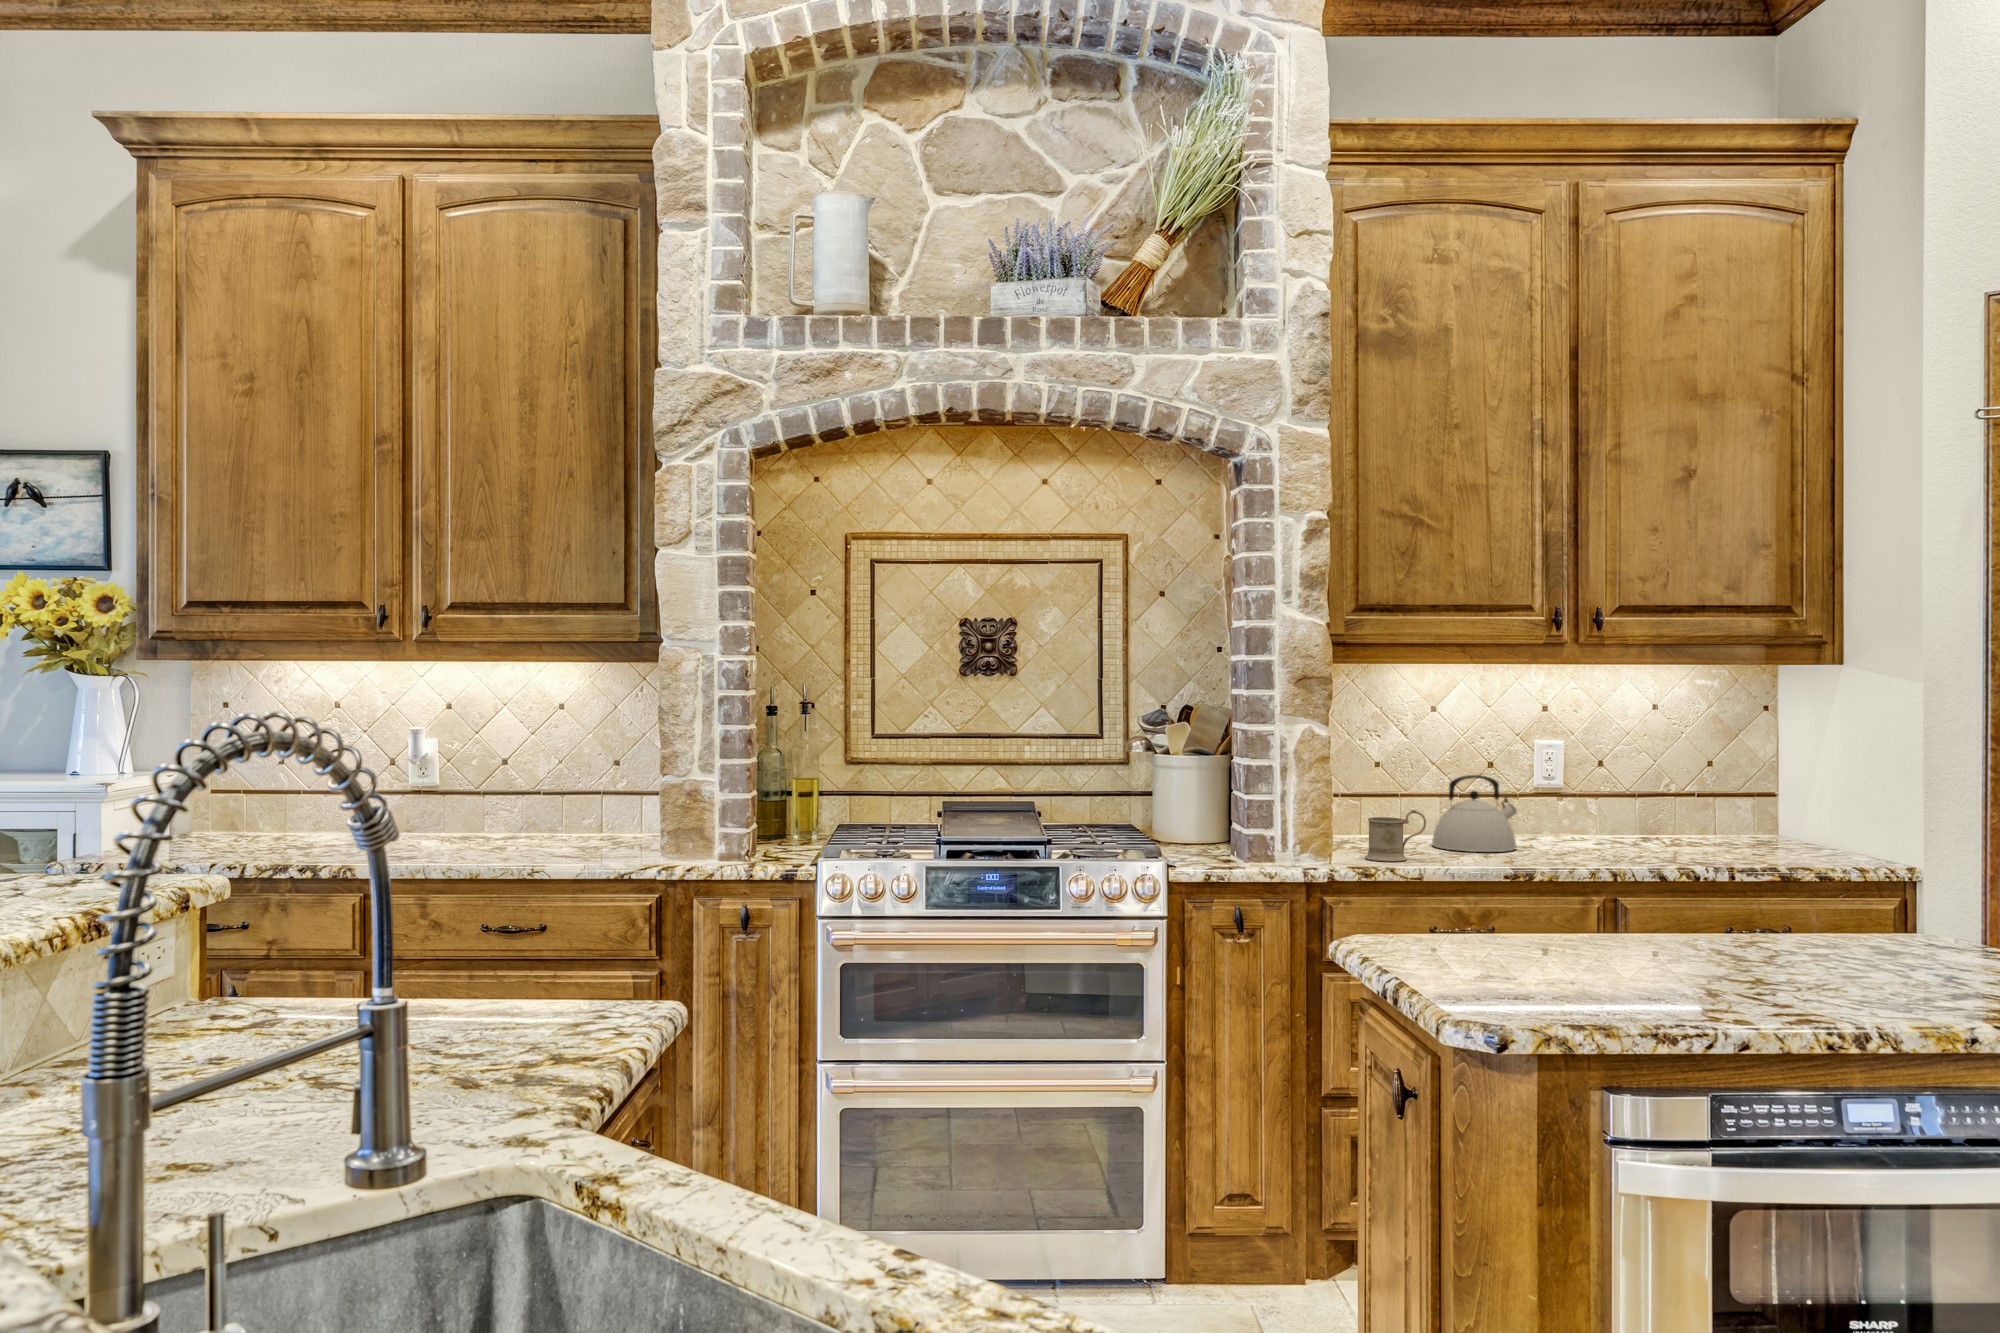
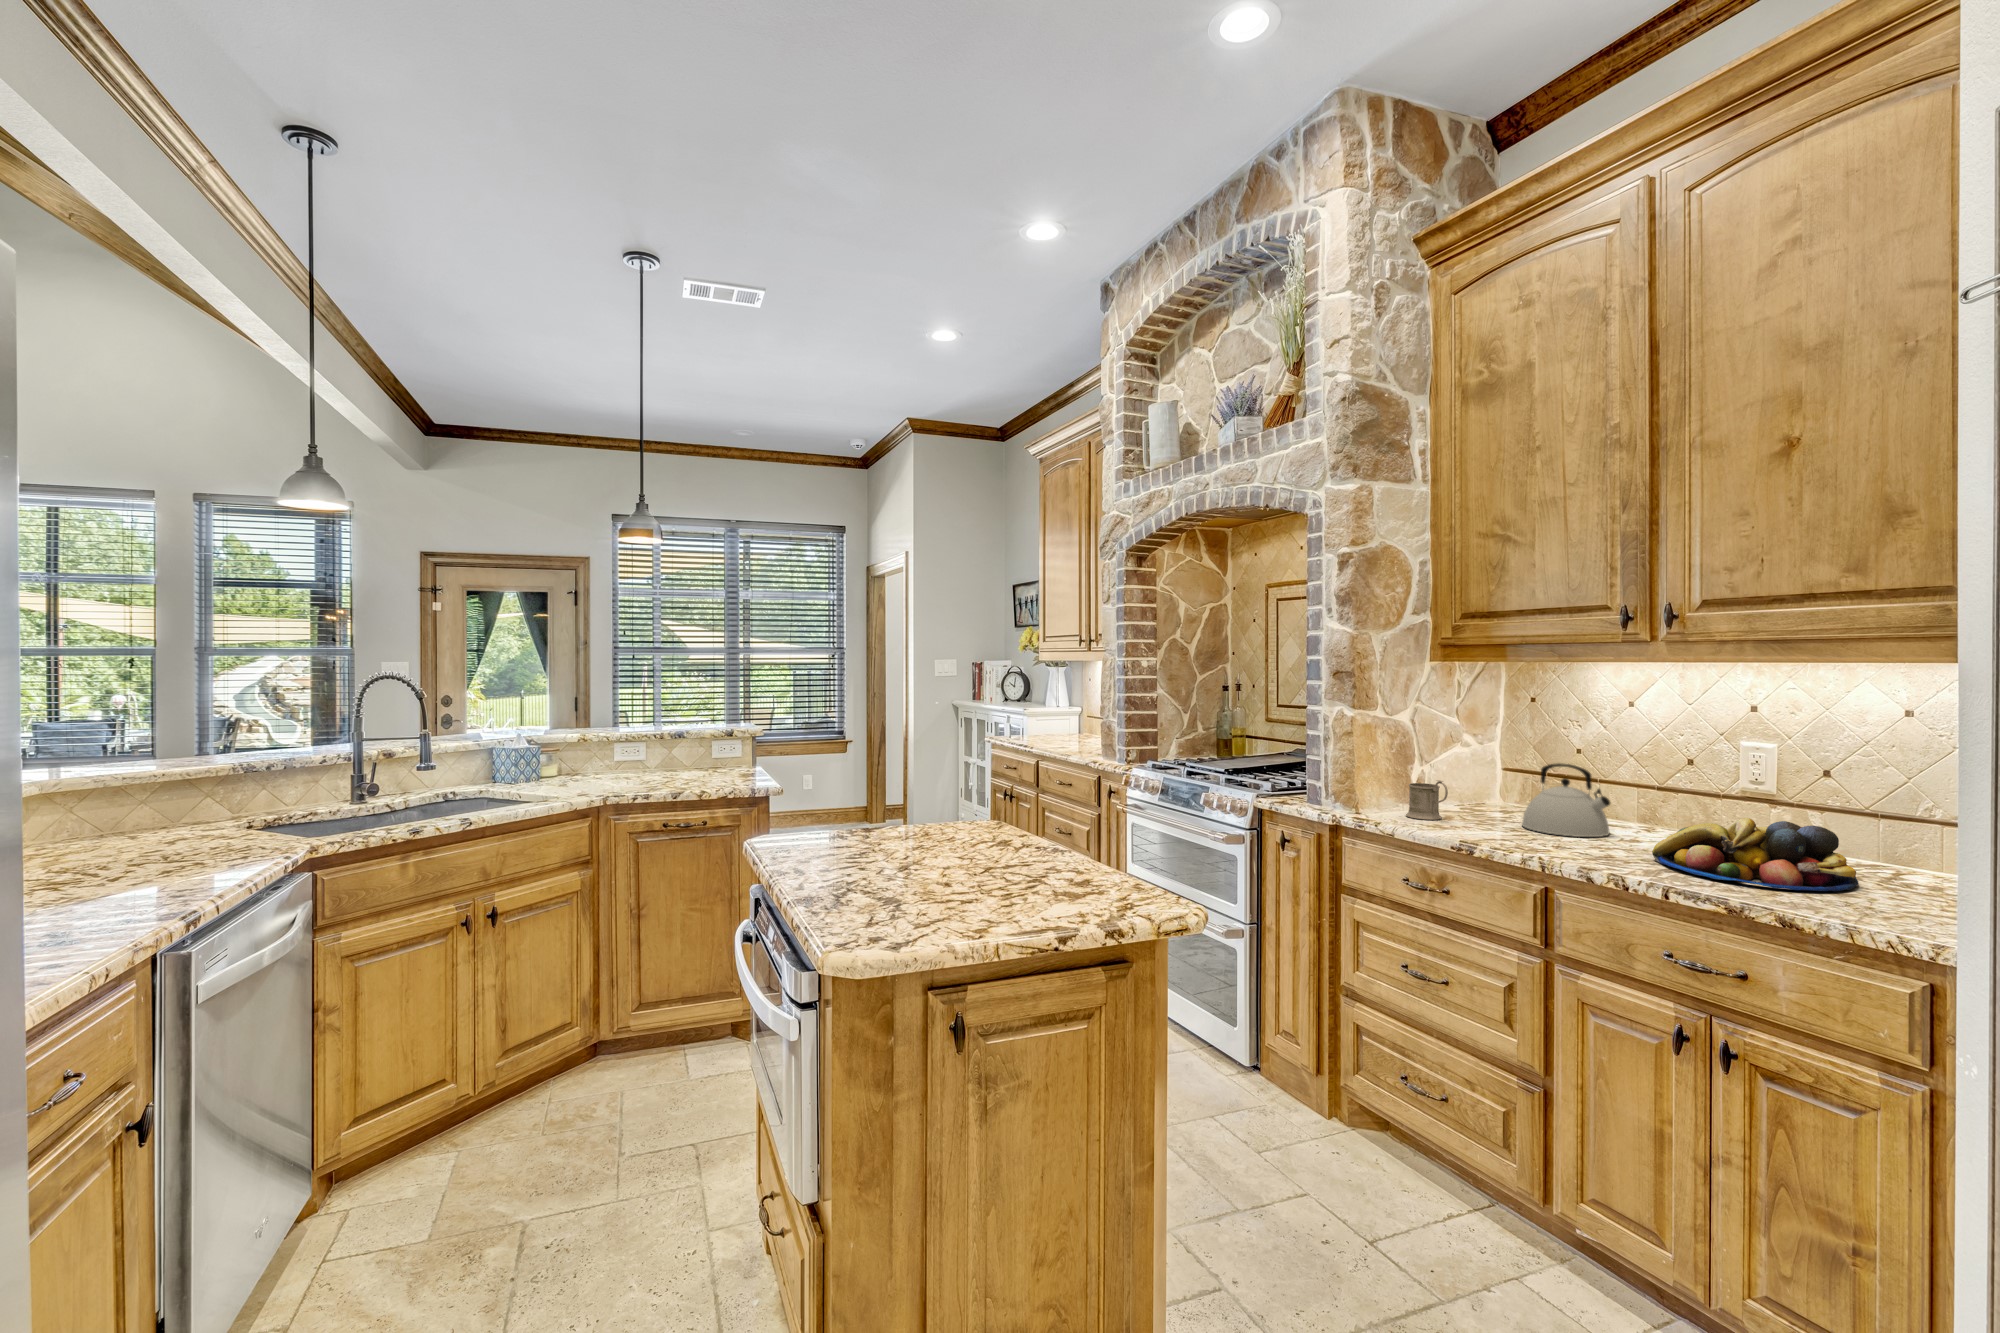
fruit bowl: none [1590,802,1744,858] -> present [1652,818,1859,891]

